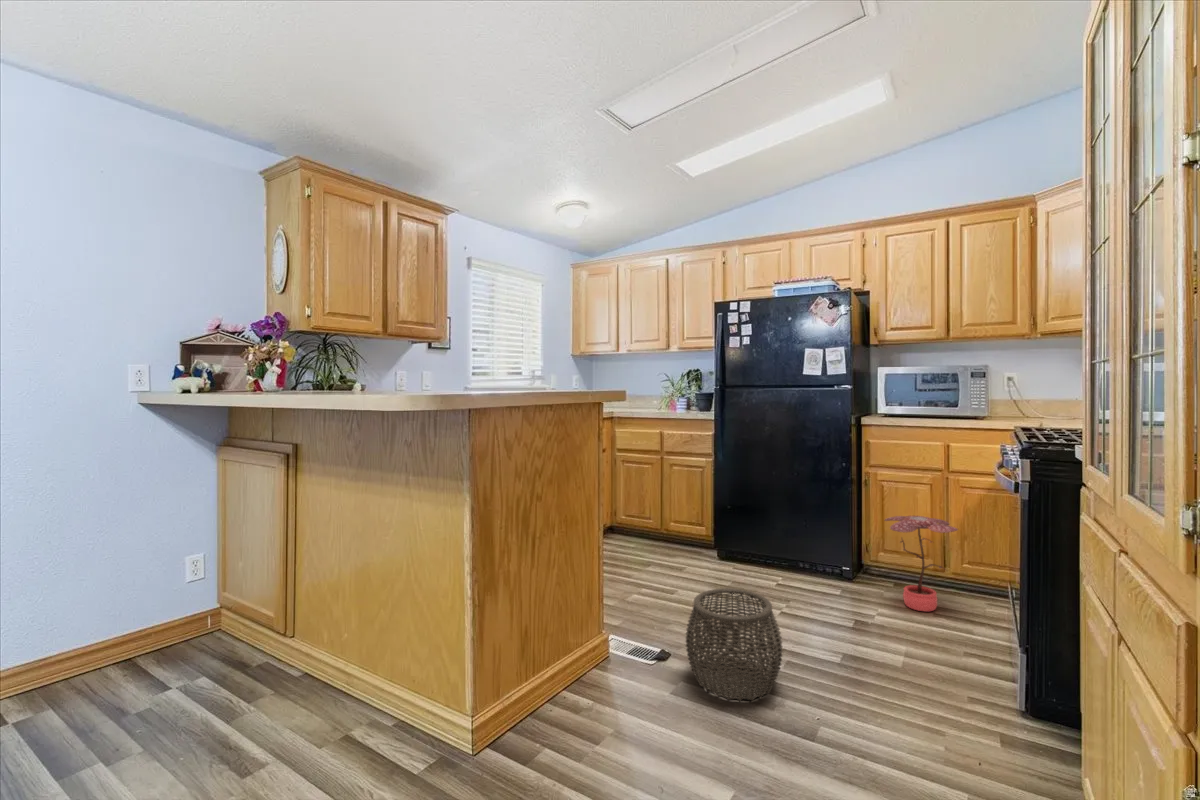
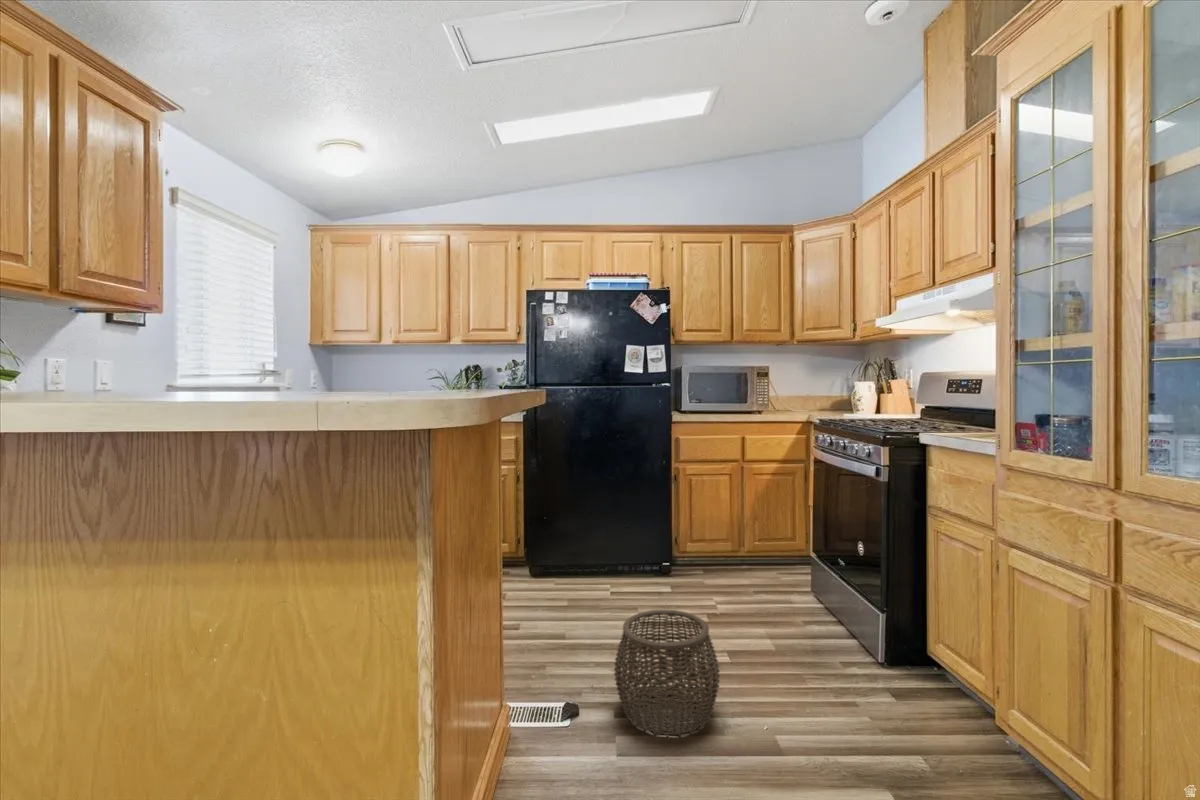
potted plant: present [885,516,958,612] -> none [711,507,777,596]

